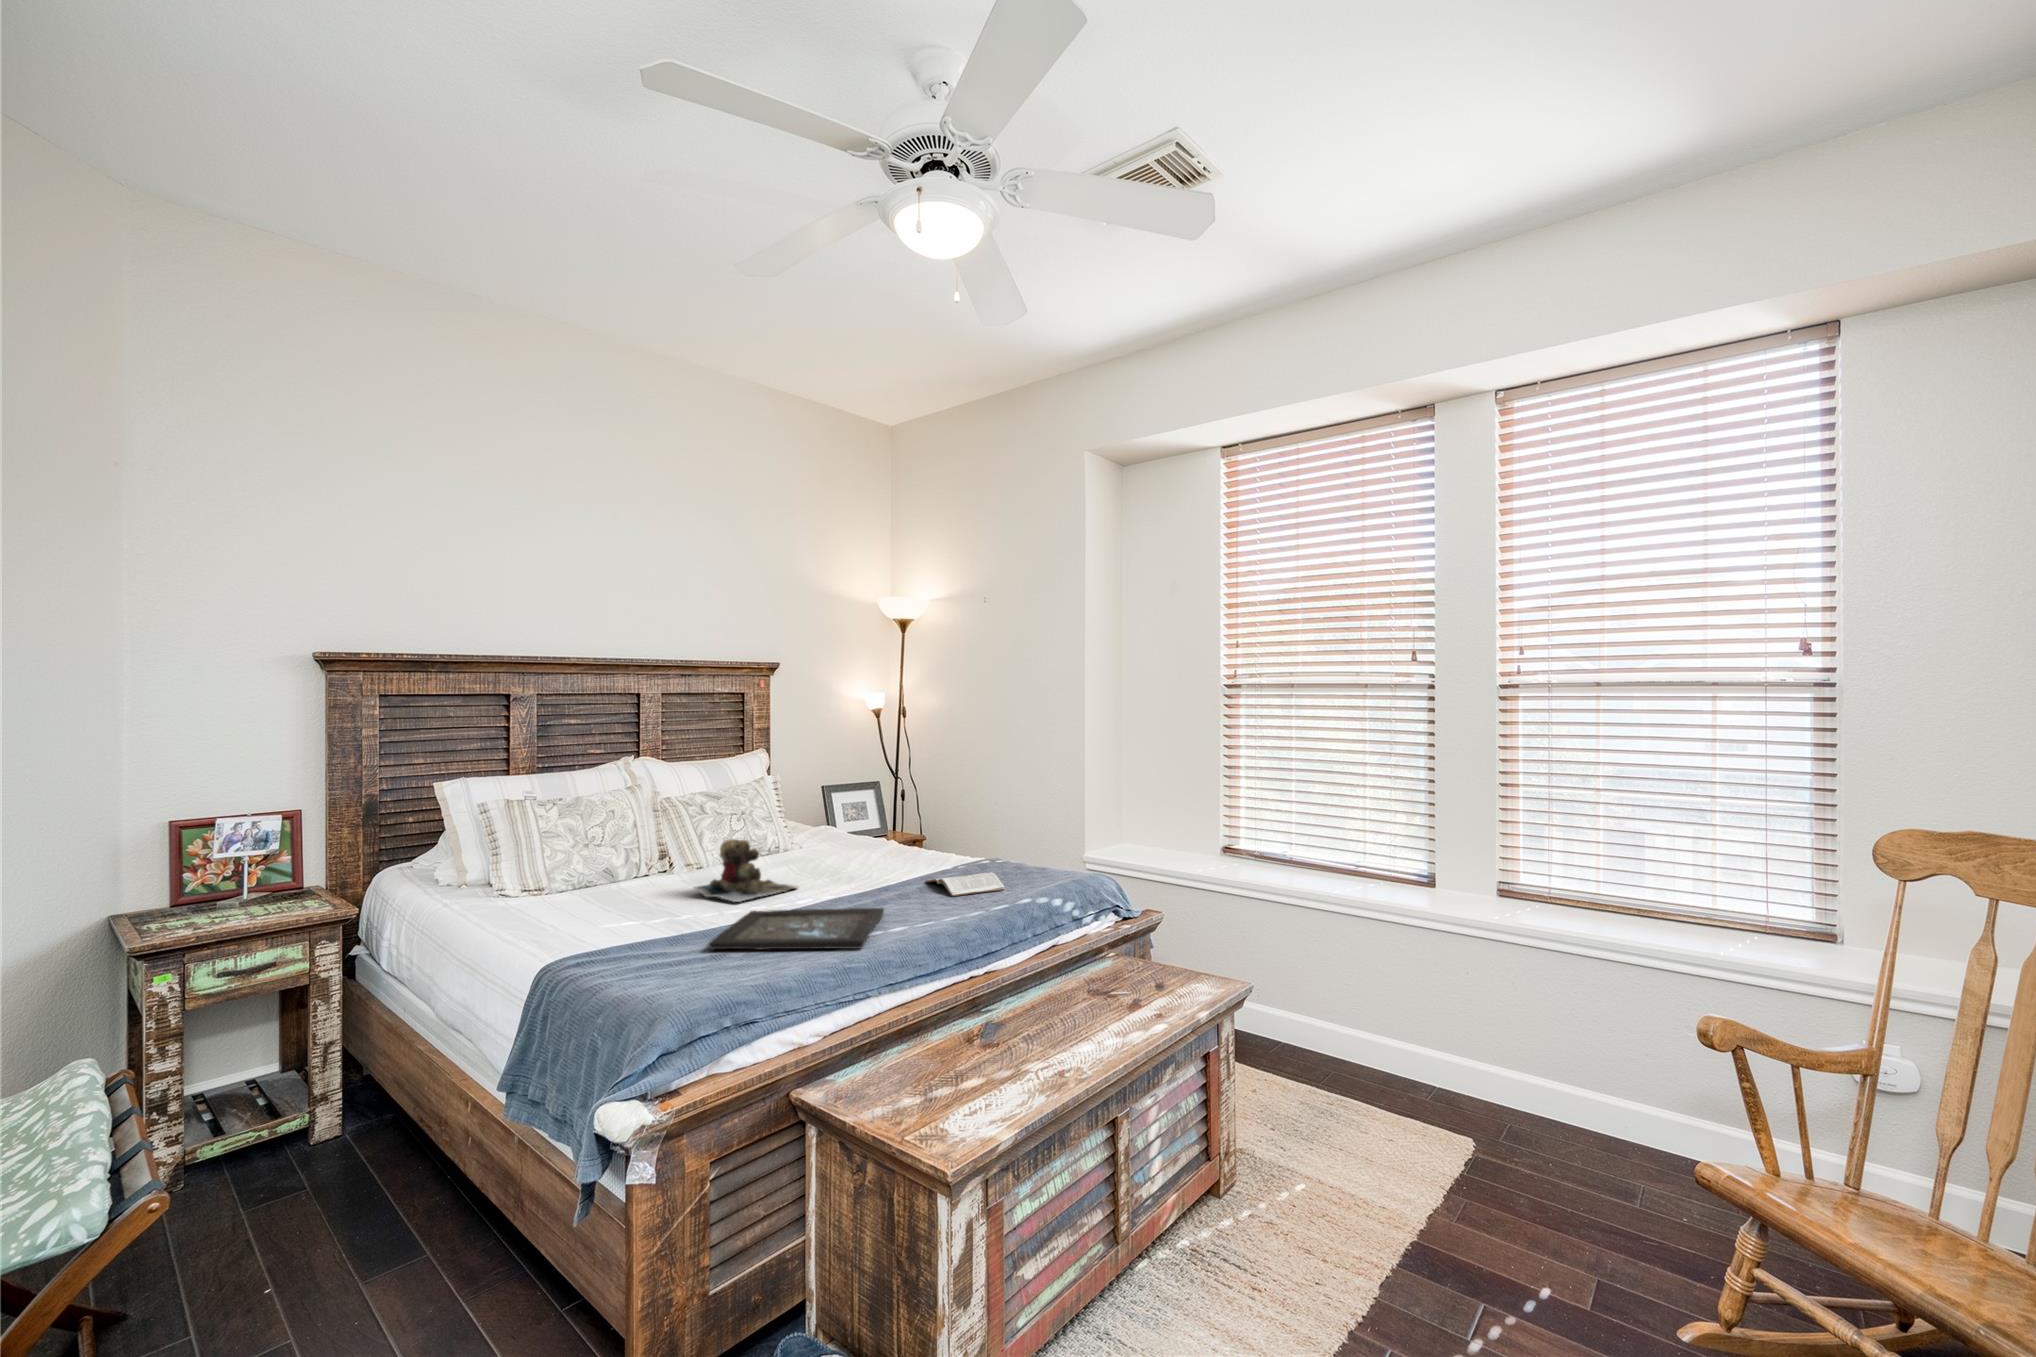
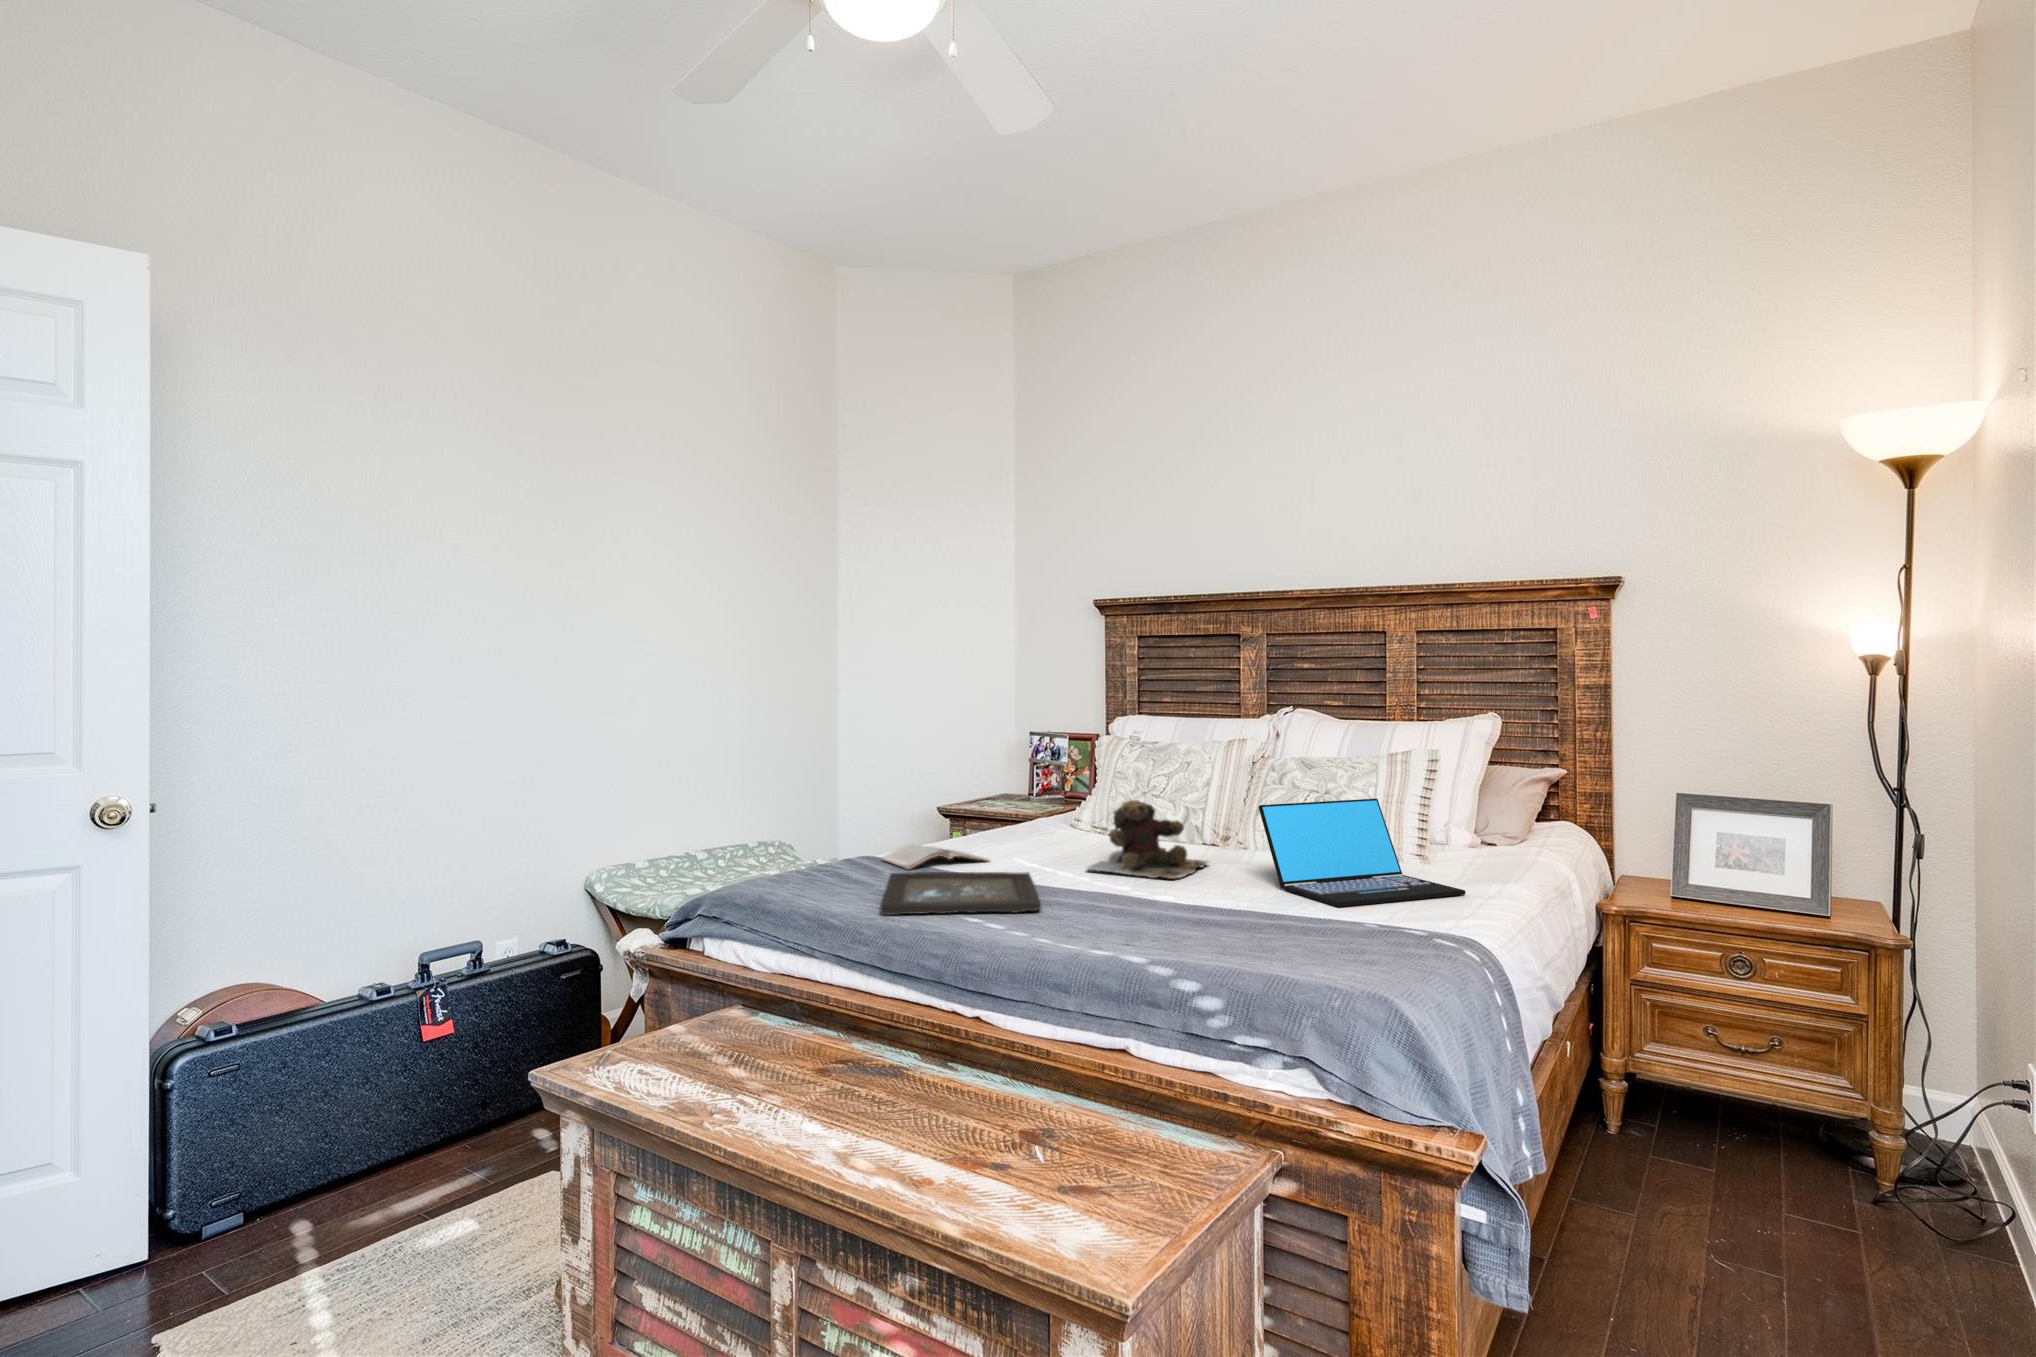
laptop: none [819,809,913,873] -> present [1258,799,1465,907]
magazine: present [925,872,1004,896] -> present [881,844,989,869]

